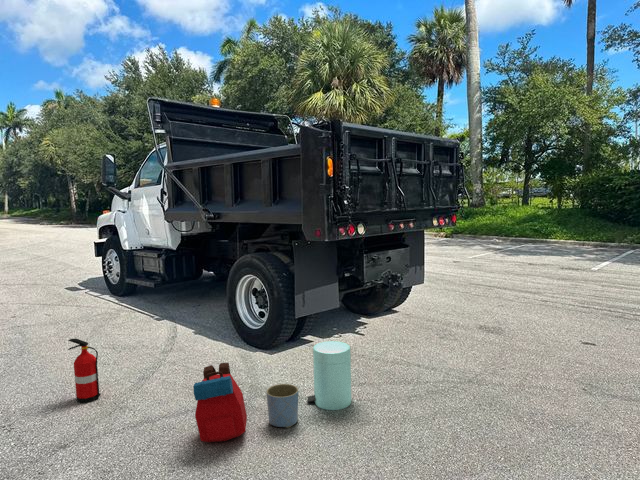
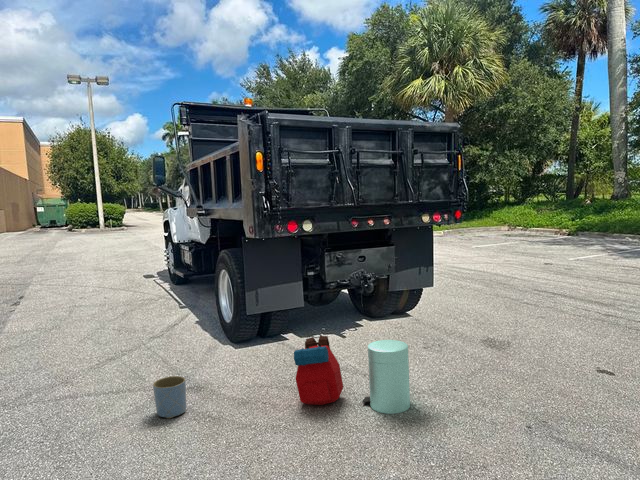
fire extinguisher: present [68,339,101,403] -> none [32,322,59,379]
trash can: present [307,341,351,410] -> present [362,340,410,414]
backpack: present [193,363,247,442] -> present [294,336,343,405]

